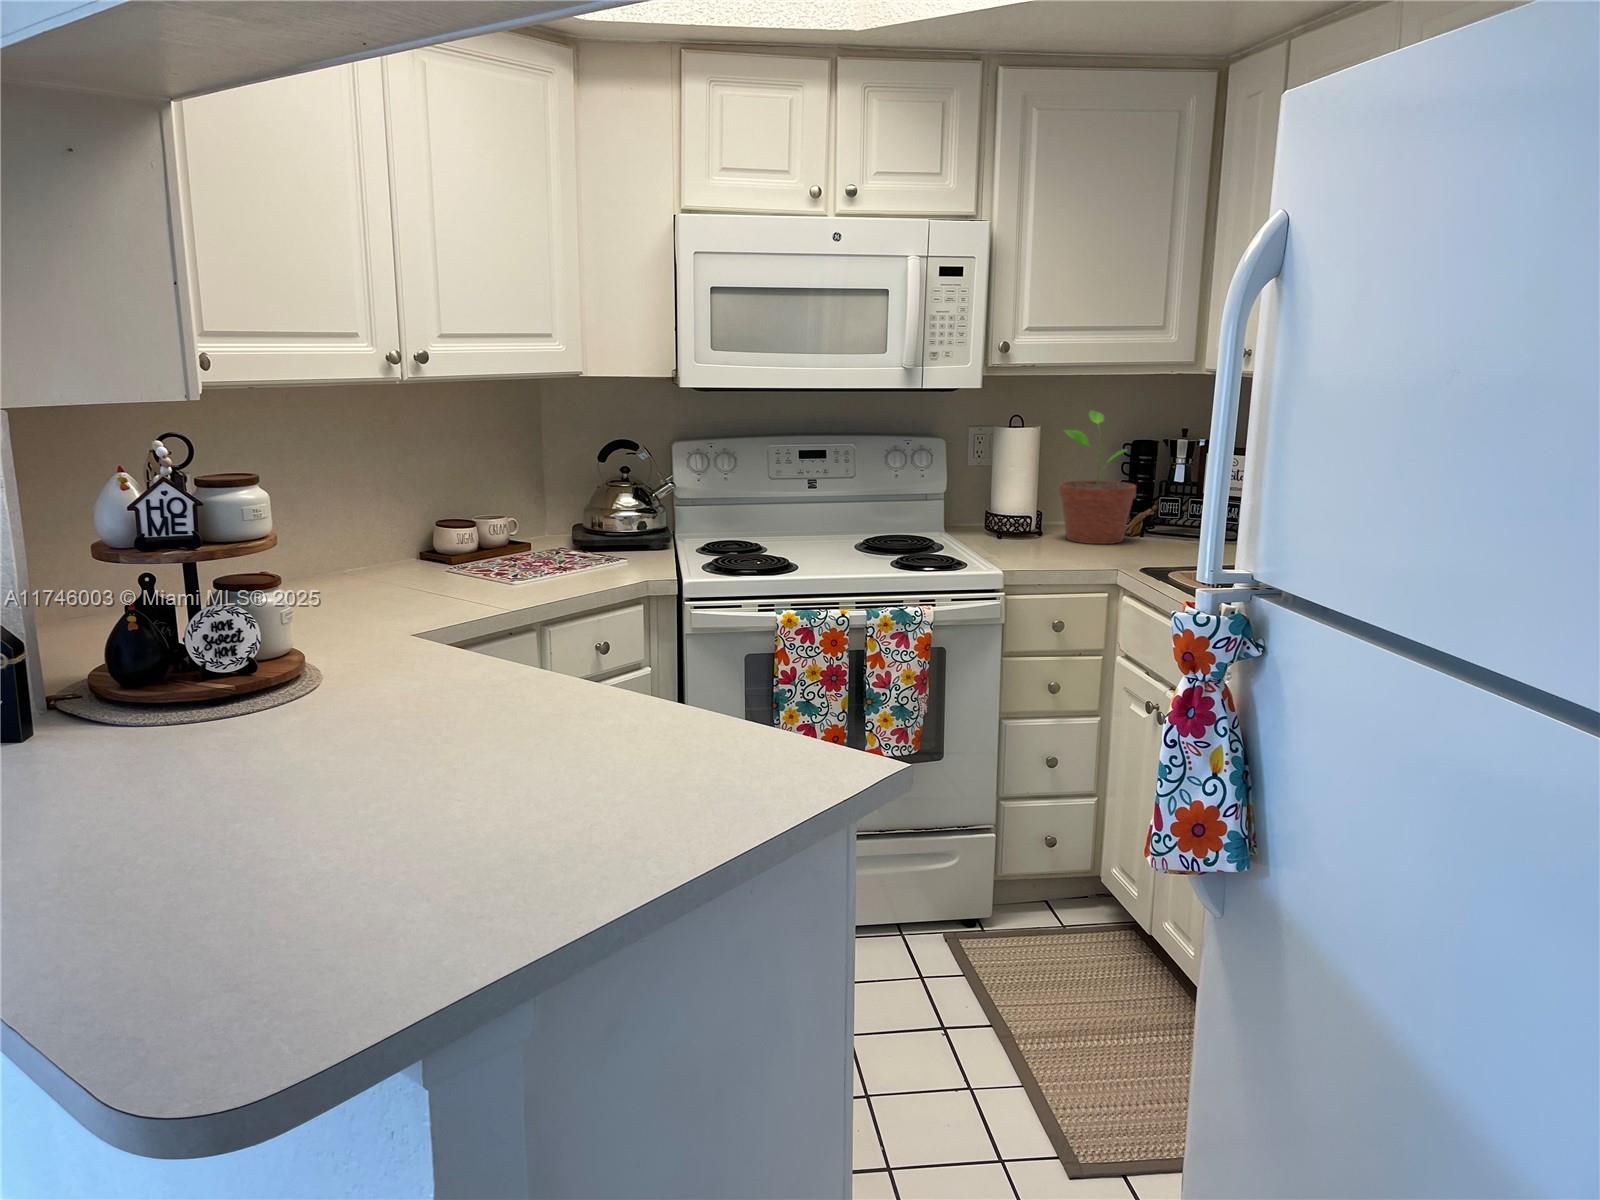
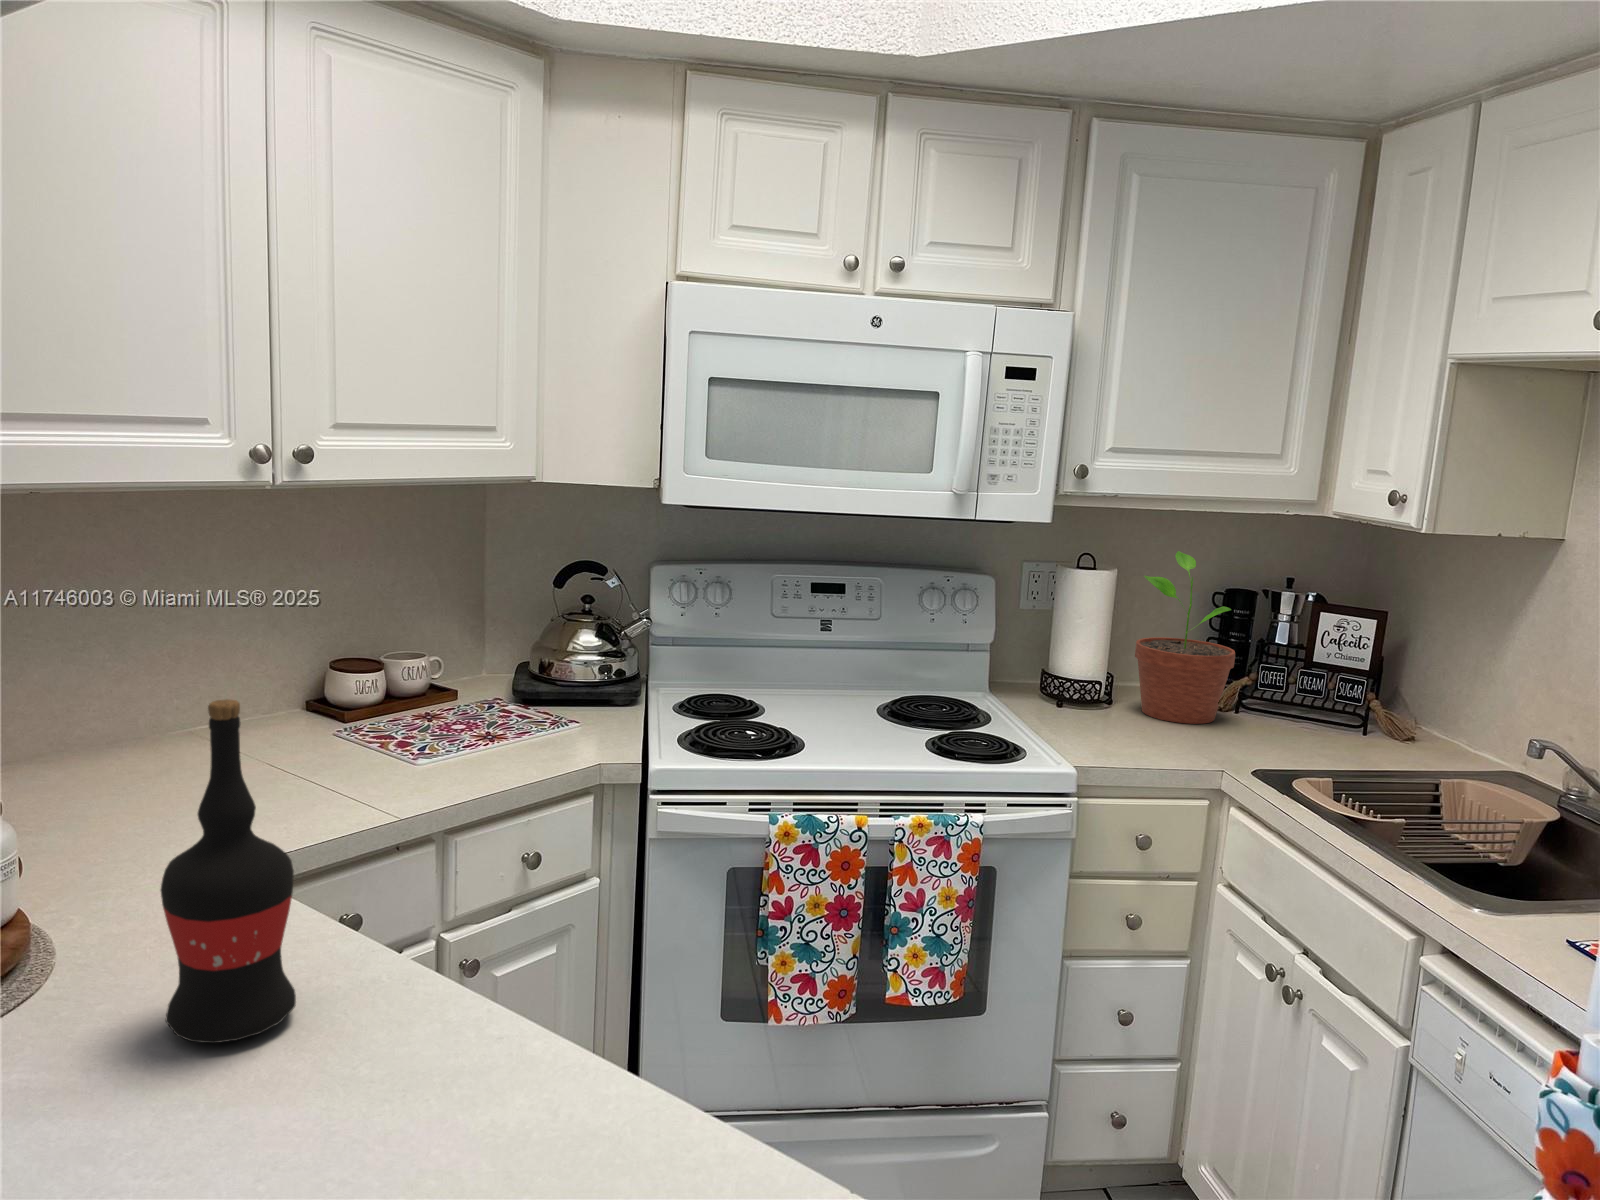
wine bottle: none [414,482,493,683] -> present [161,699,296,1043]

